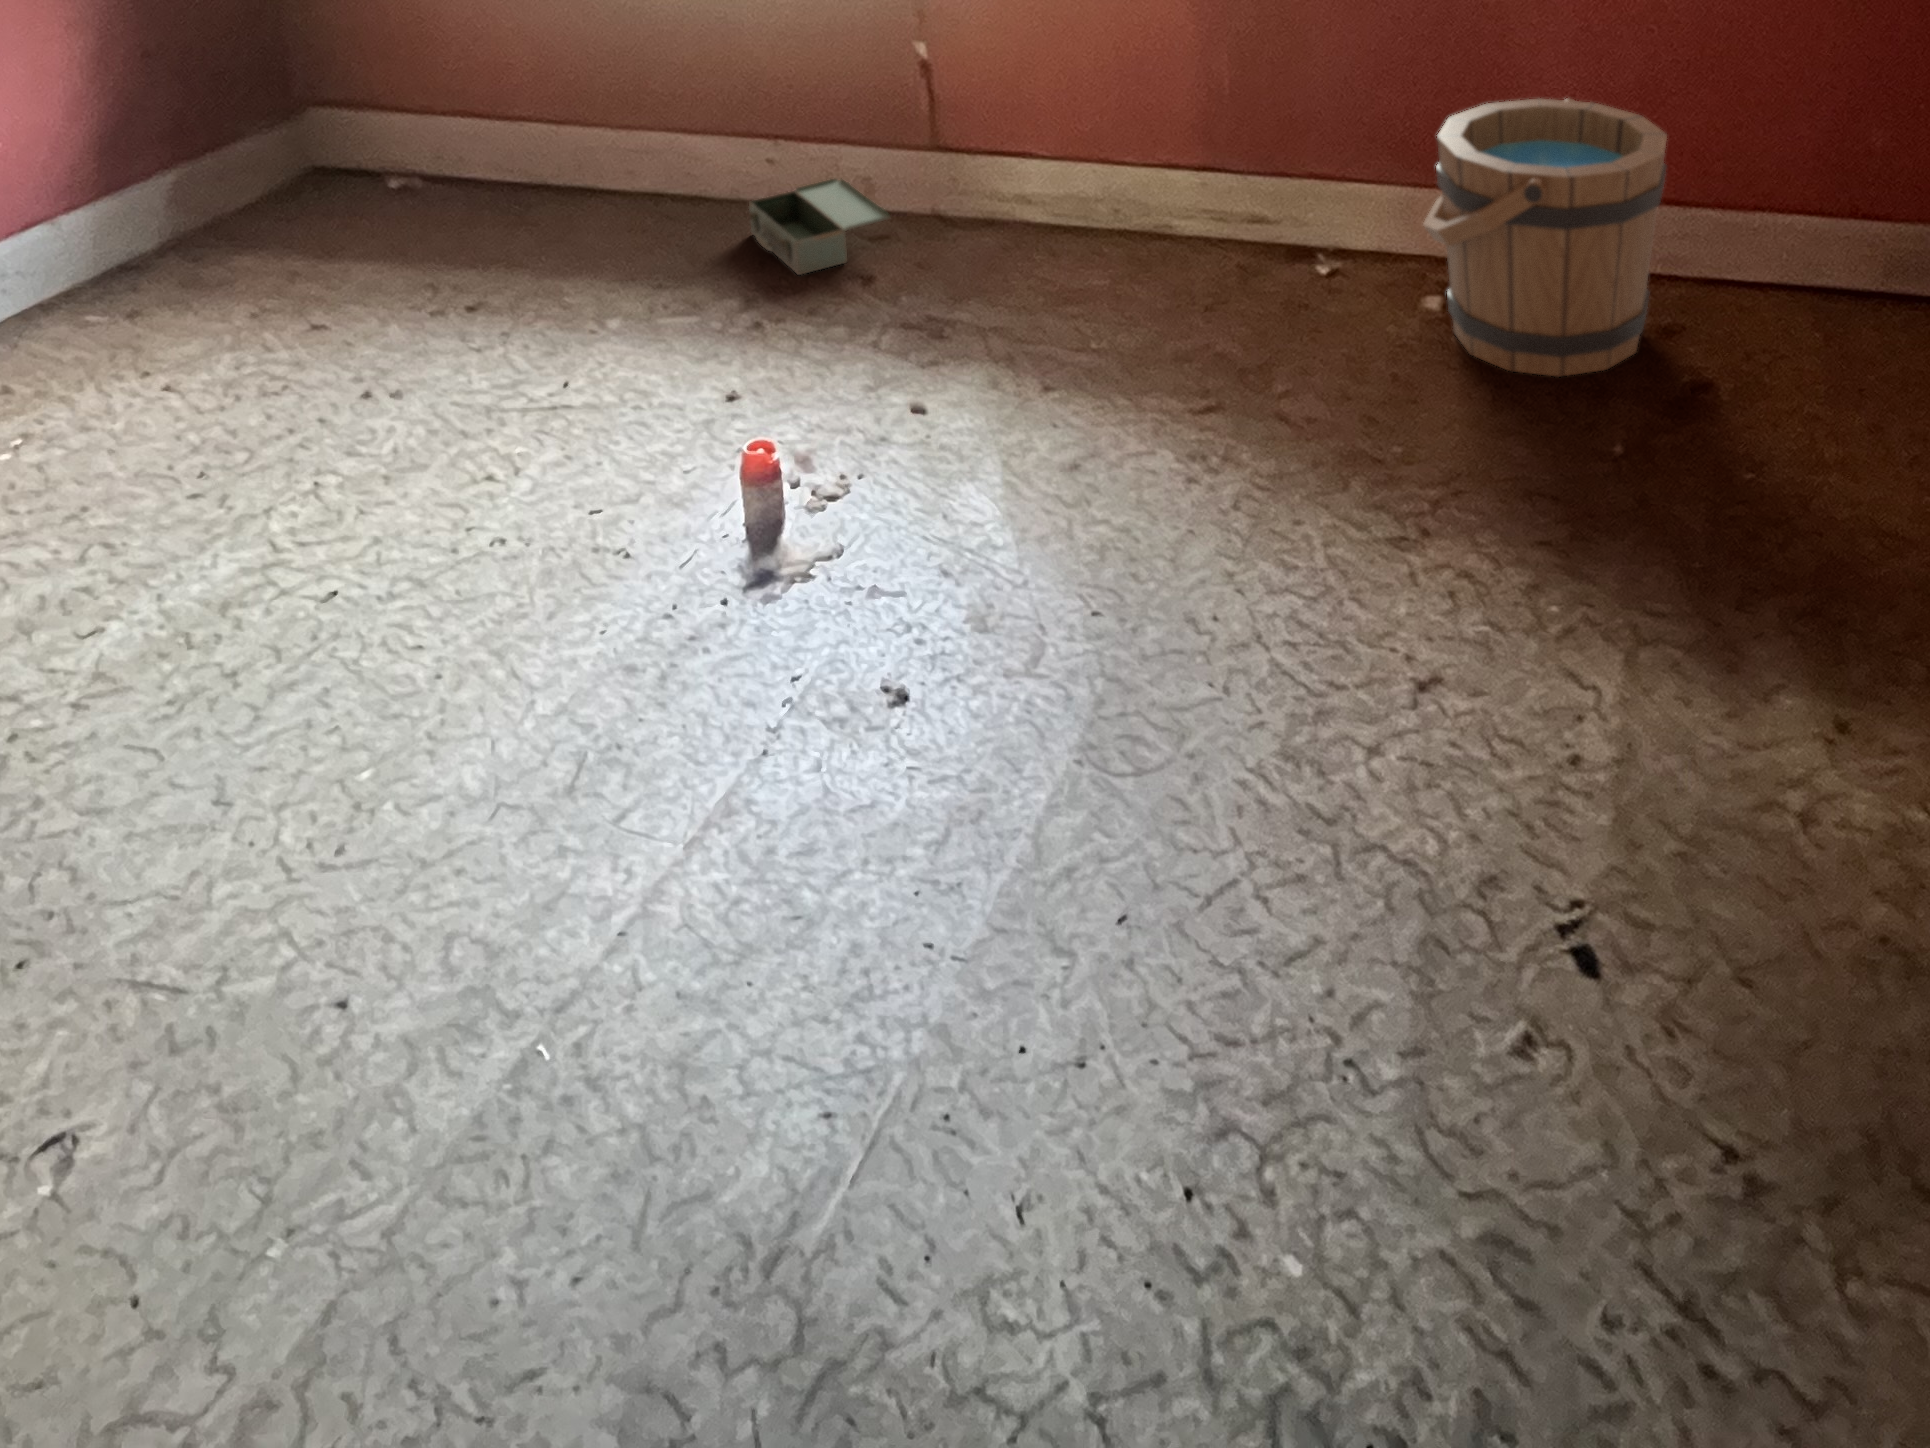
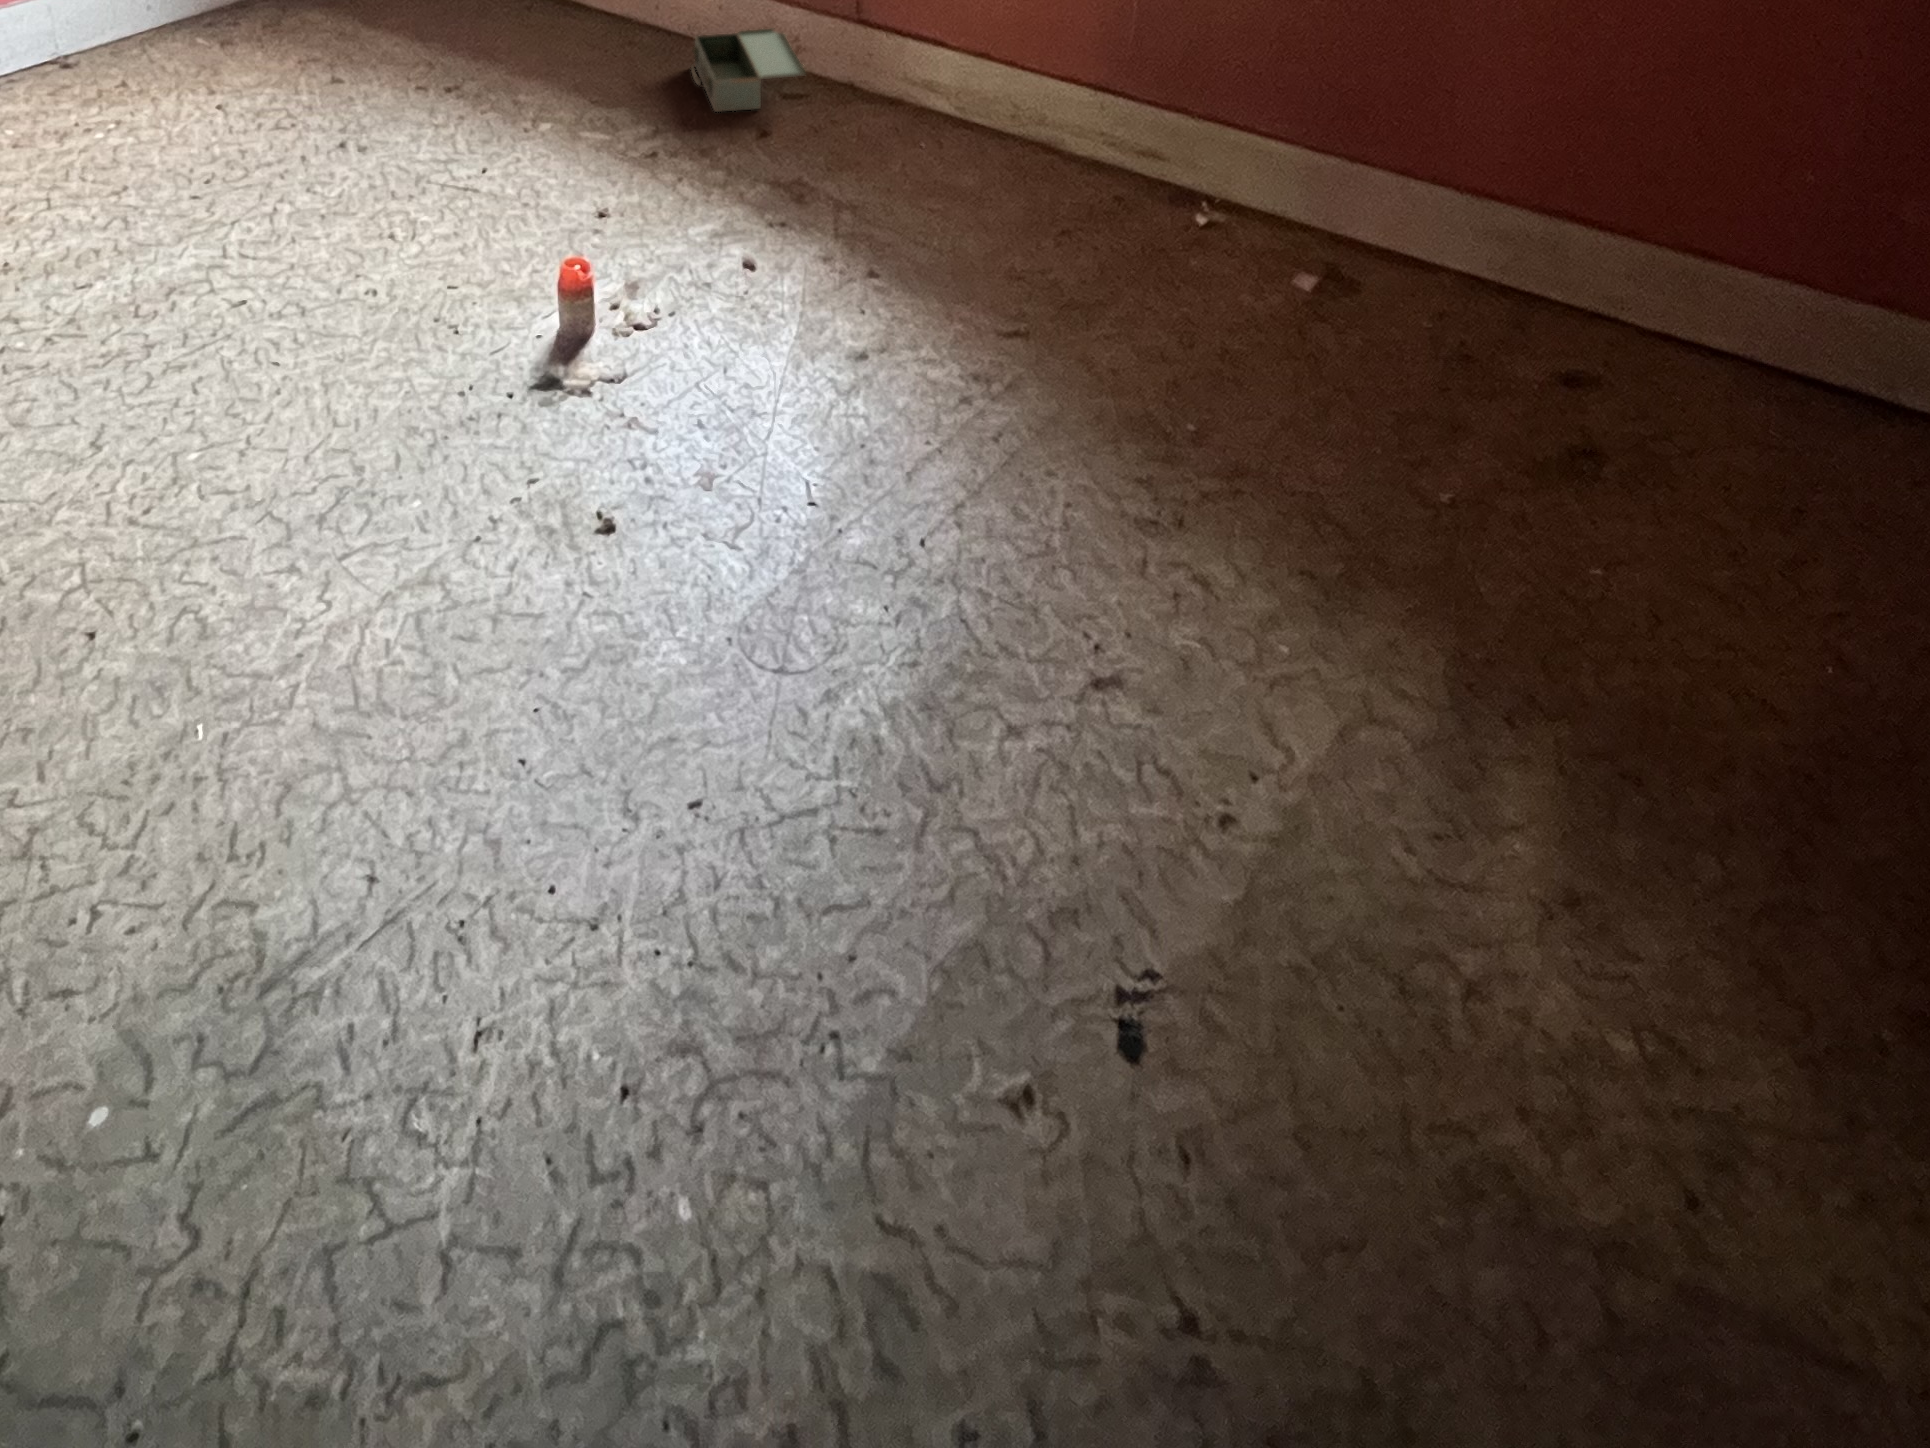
bucket: present [1424,98,1667,377] -> none [1291,72,1593,395]

